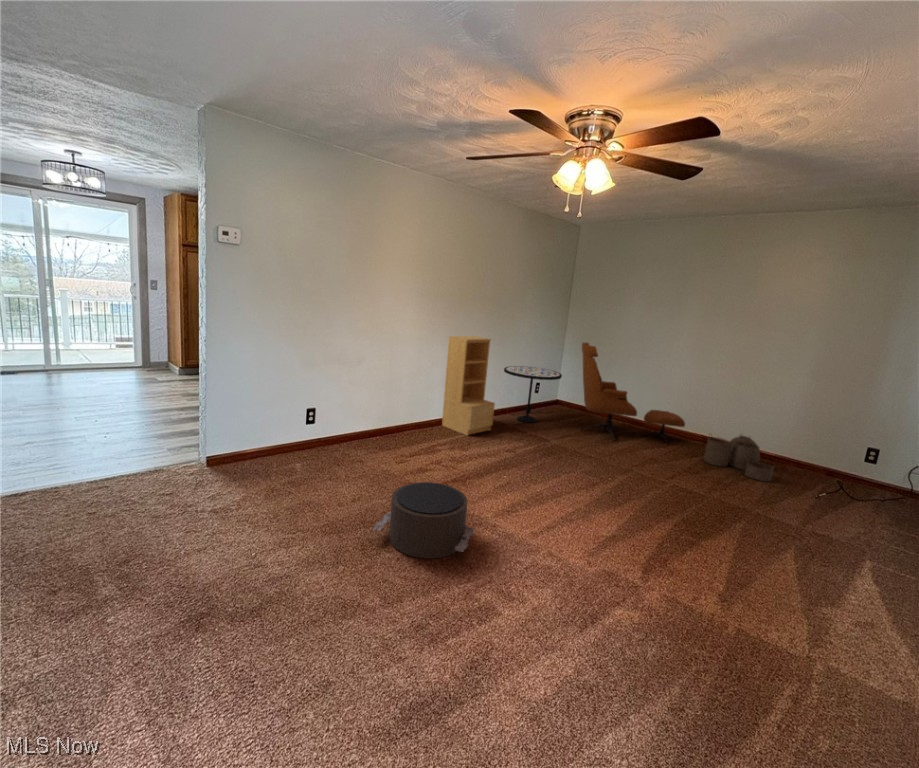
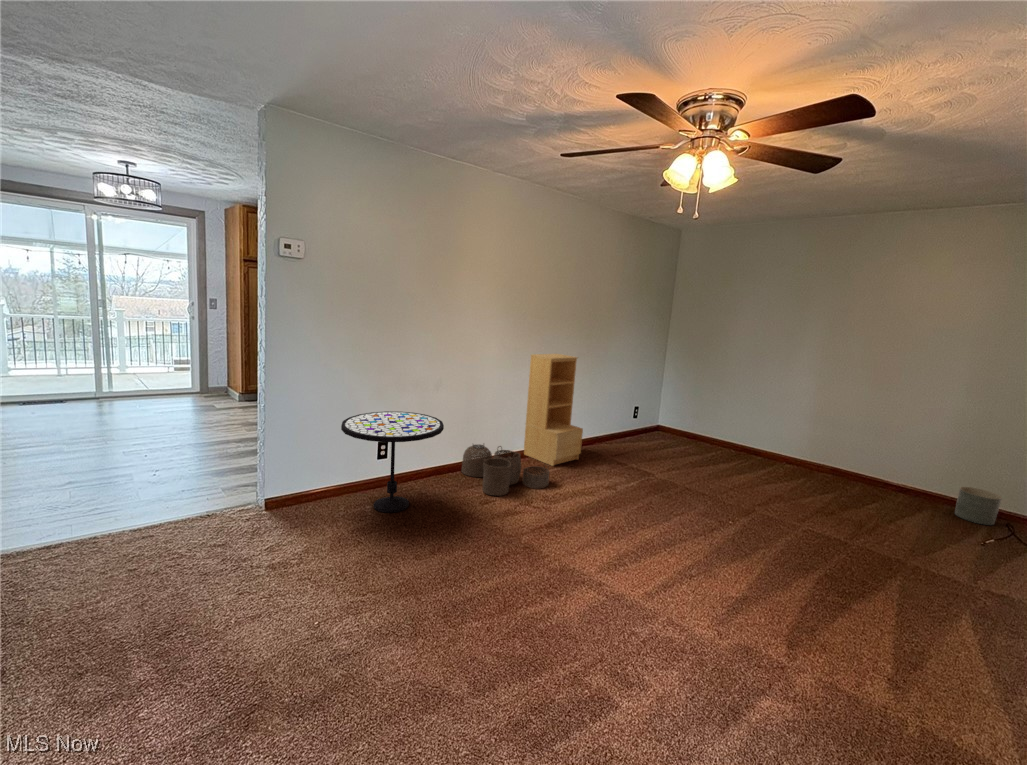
lounge chair: present [581,343,685,444] -> none [679,359,800,474]
side table: present [504,366,562,423] -> present [341,411,444,512]
woven basket: present [704,435,774,482] -> present [462,445,549,496]
planter: none [809,454,847,486] -> present [955,487,1002,525]
pouf: present [373,482,474,559] -> none [455,530,575,627]

